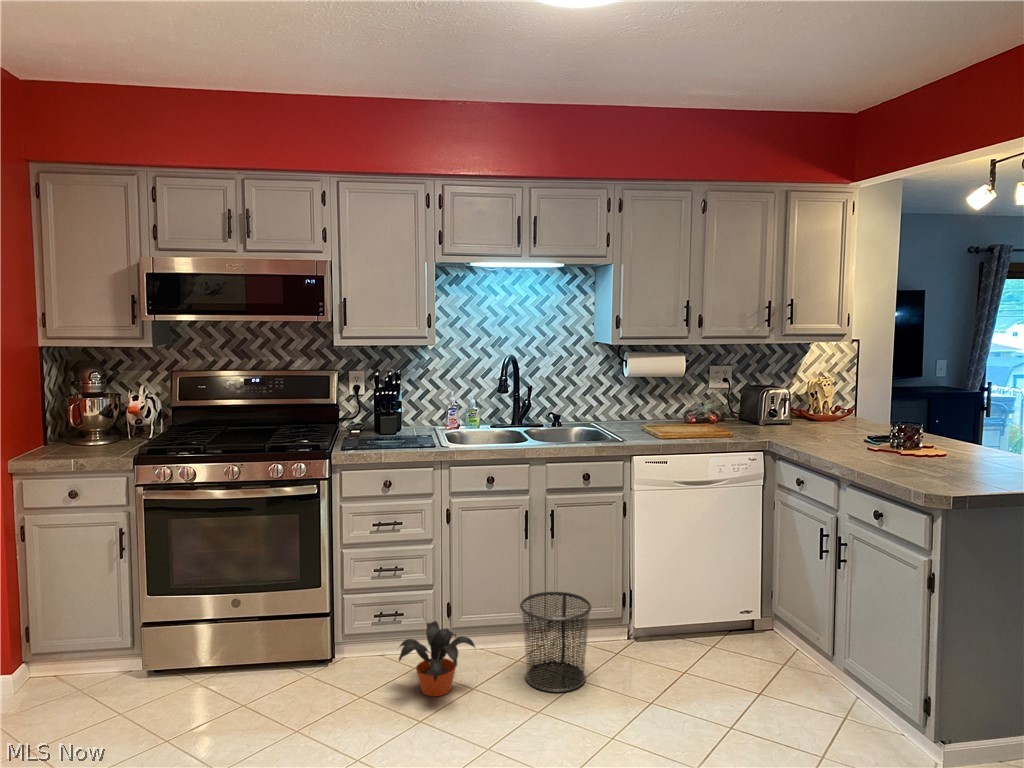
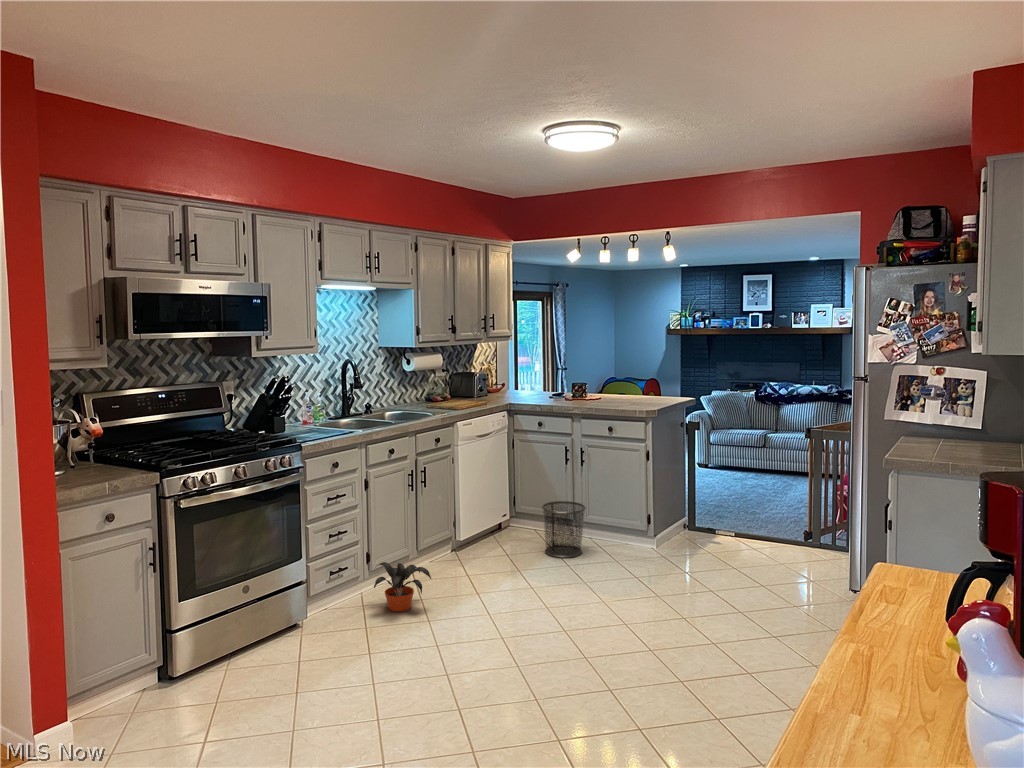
waste bin: present [520,591,591,693] -> present [542,501,586,558]

